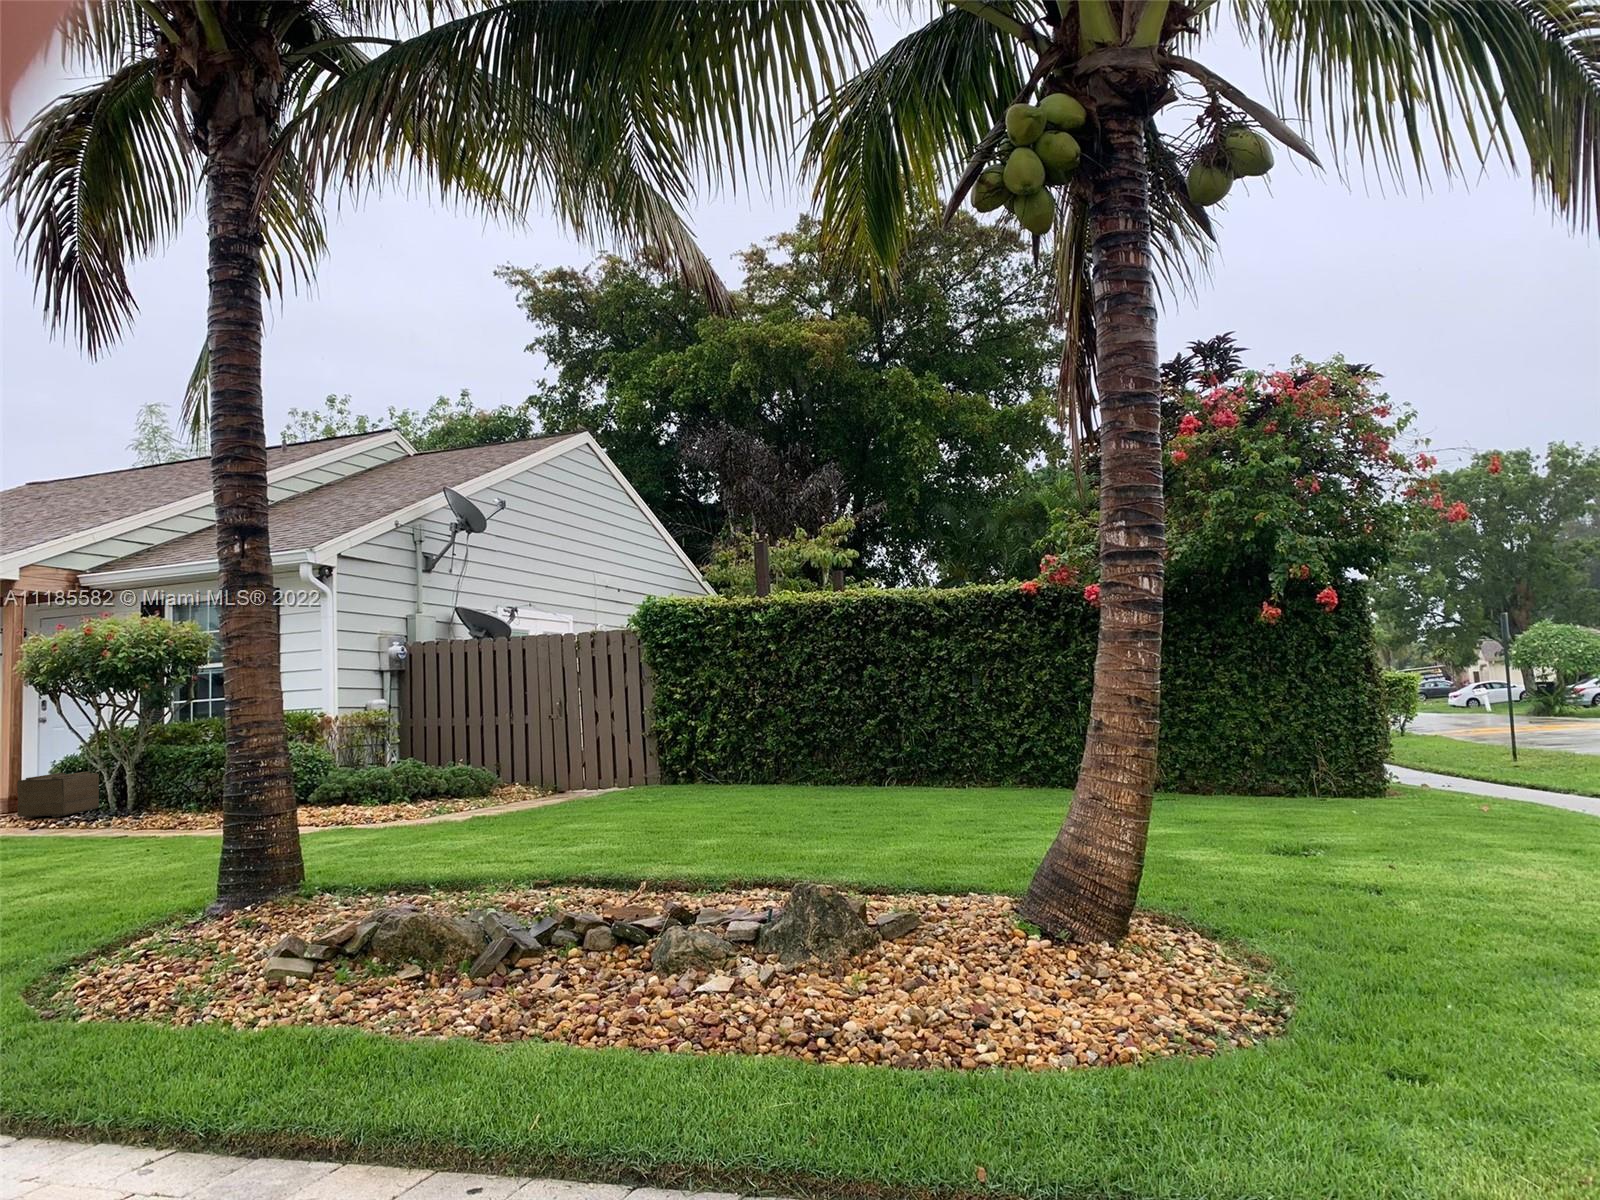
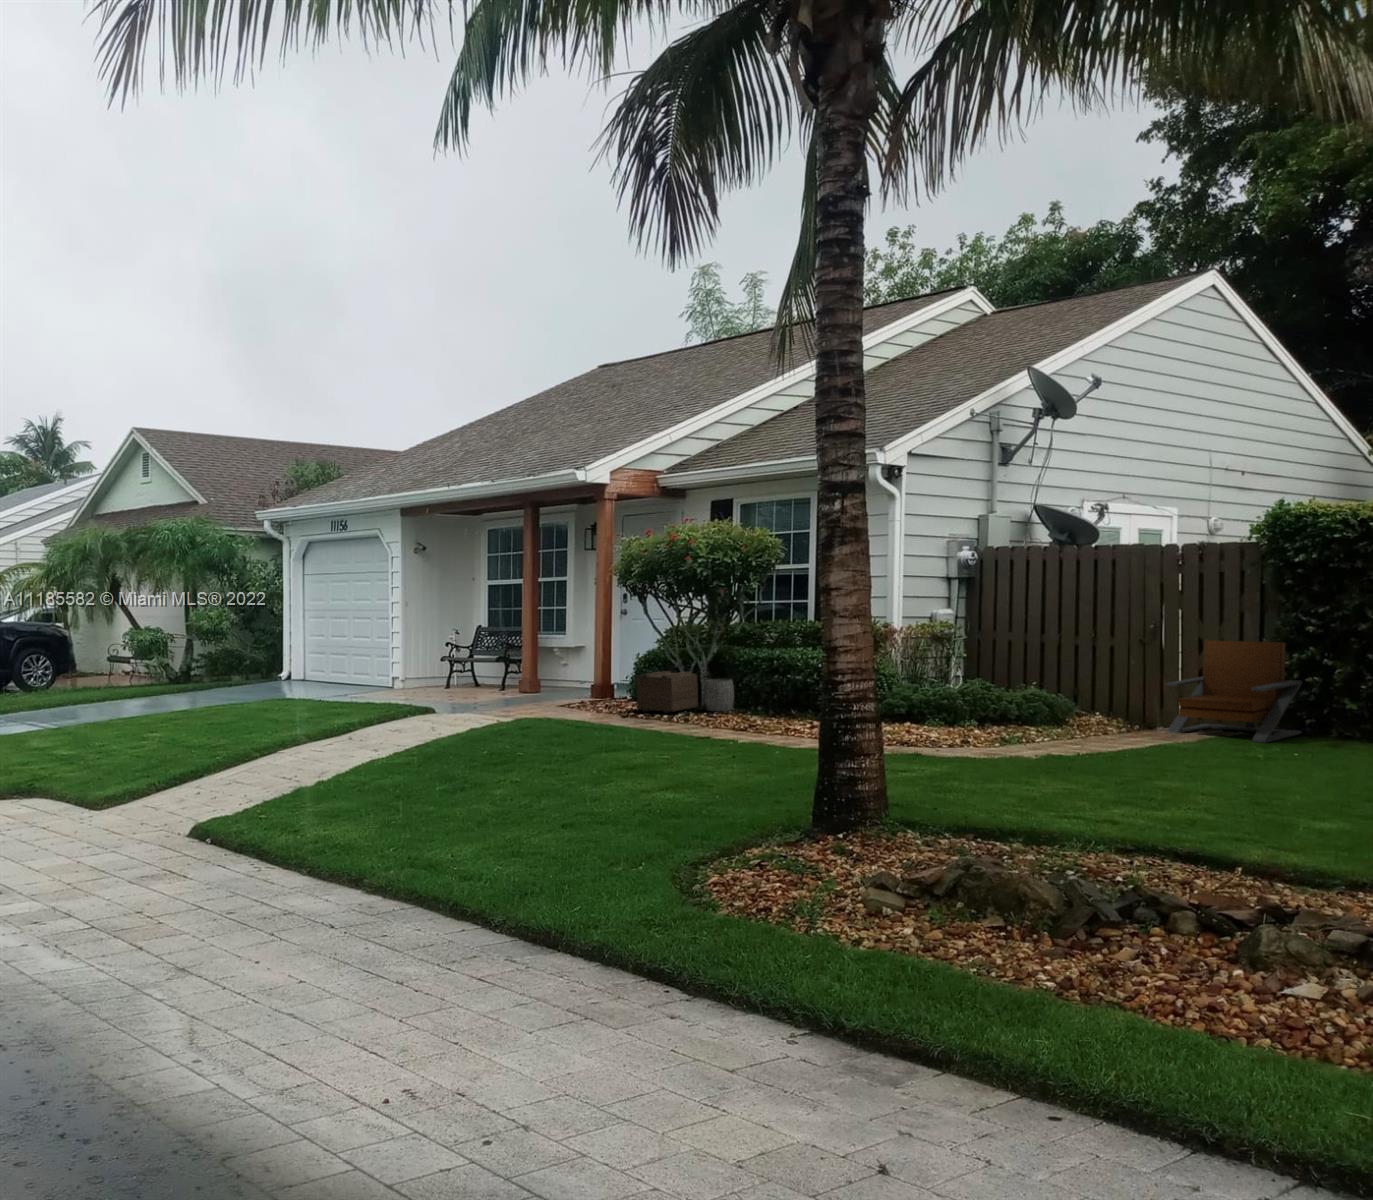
lounge chair: none [566,709,668,790] -> present [1165,640,1302,743]
woven basket: none [106,775,144,810] -> present [704,679,734,711]

